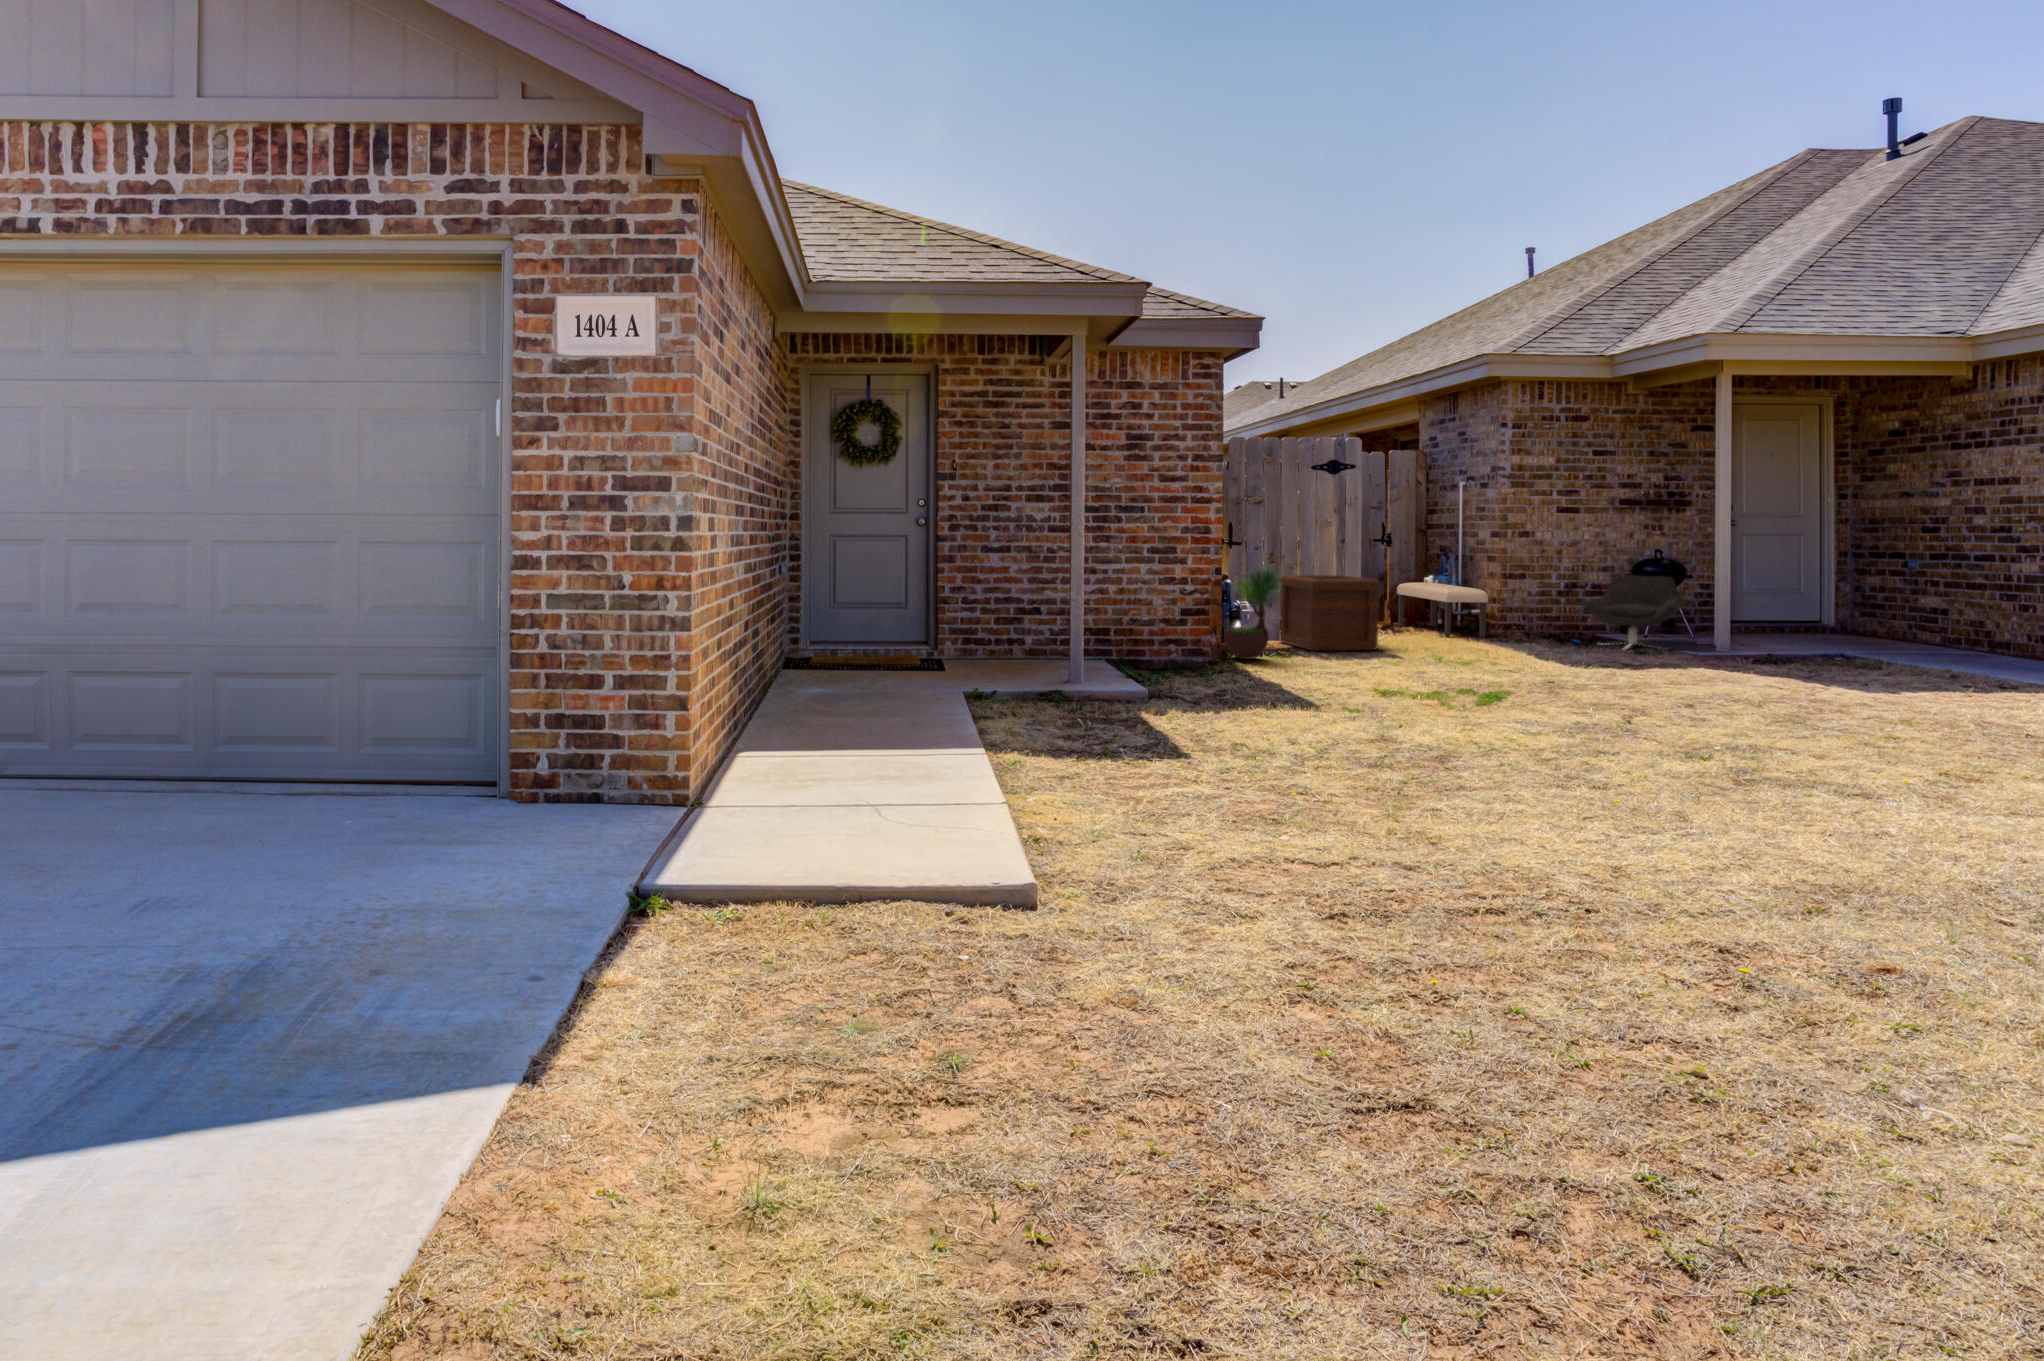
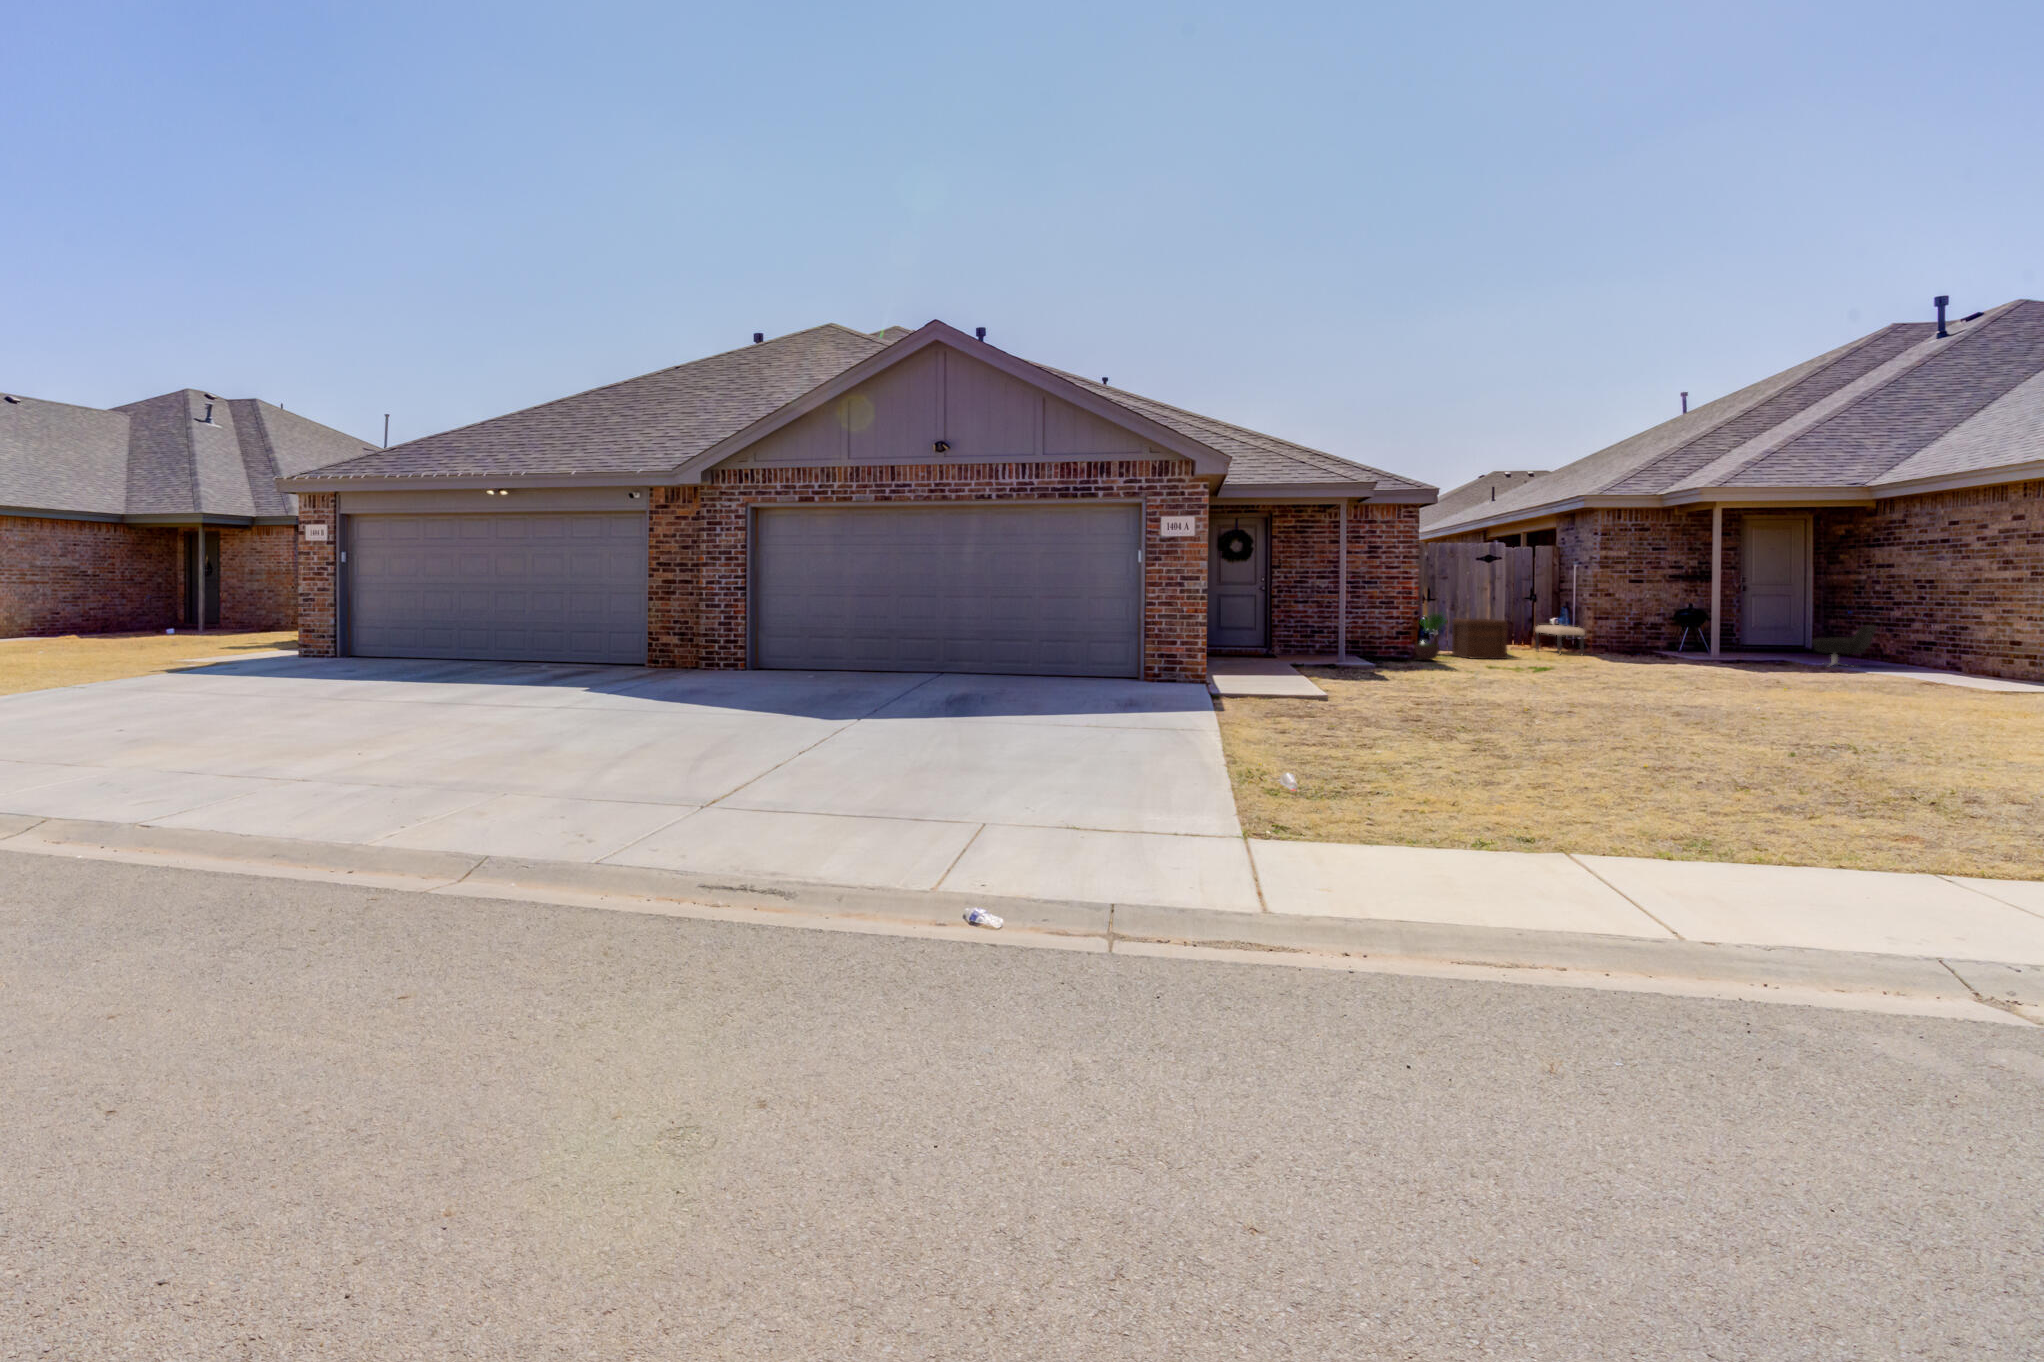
lounge chair: present [1584,575,1682,649] -> present [1813,625,1876,665]

